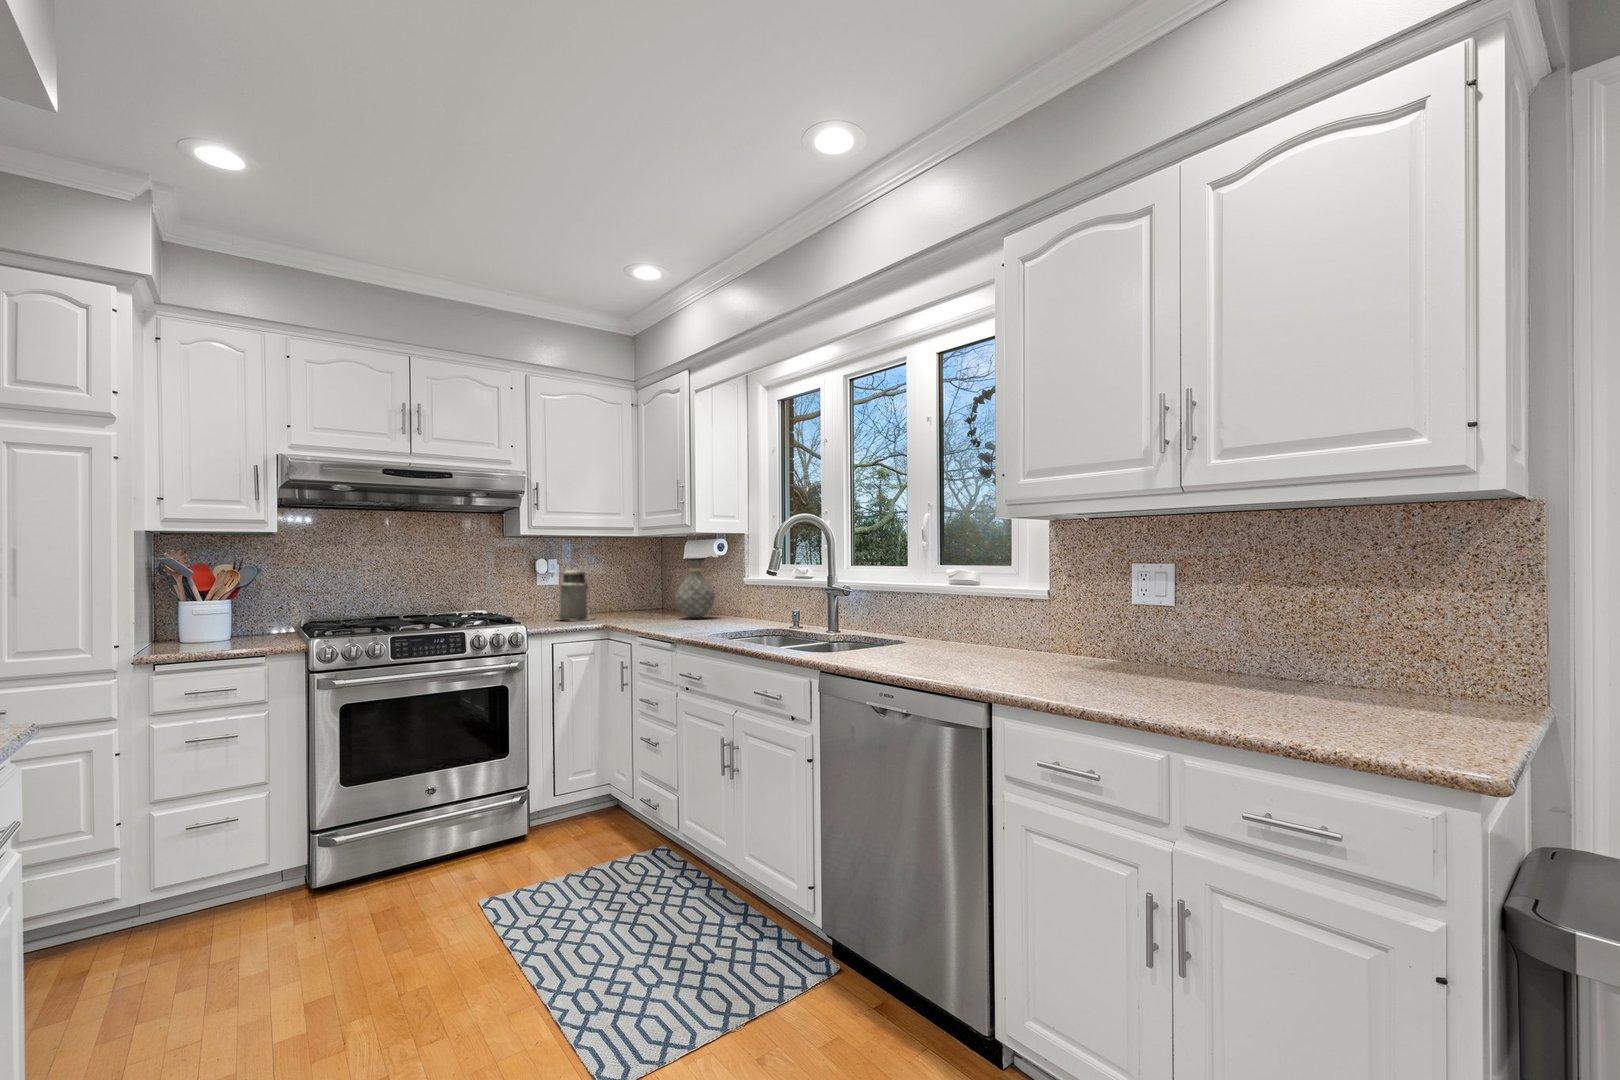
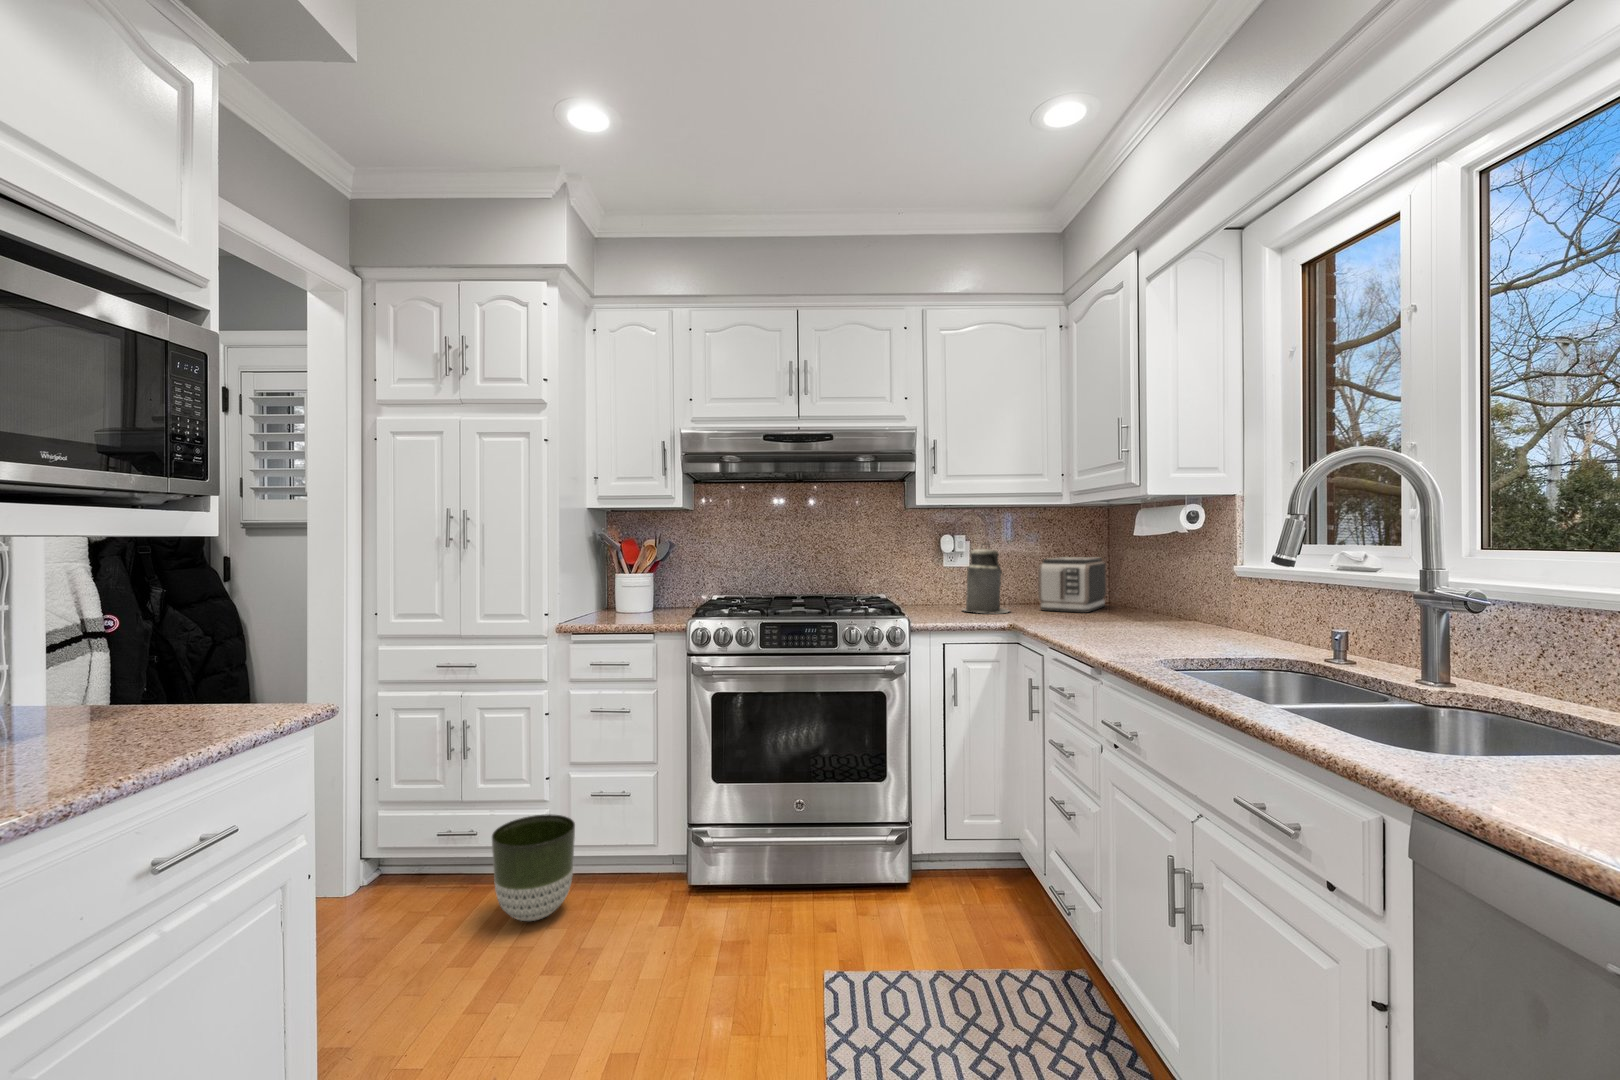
vase: present [675,558,715,618] -> none [1119,534,1183,622]
toaster: none [614,575,661,616] -> present [1038,557,1106,613]
planter: none [92,846,196,954] -> present [492,814,575,921]

